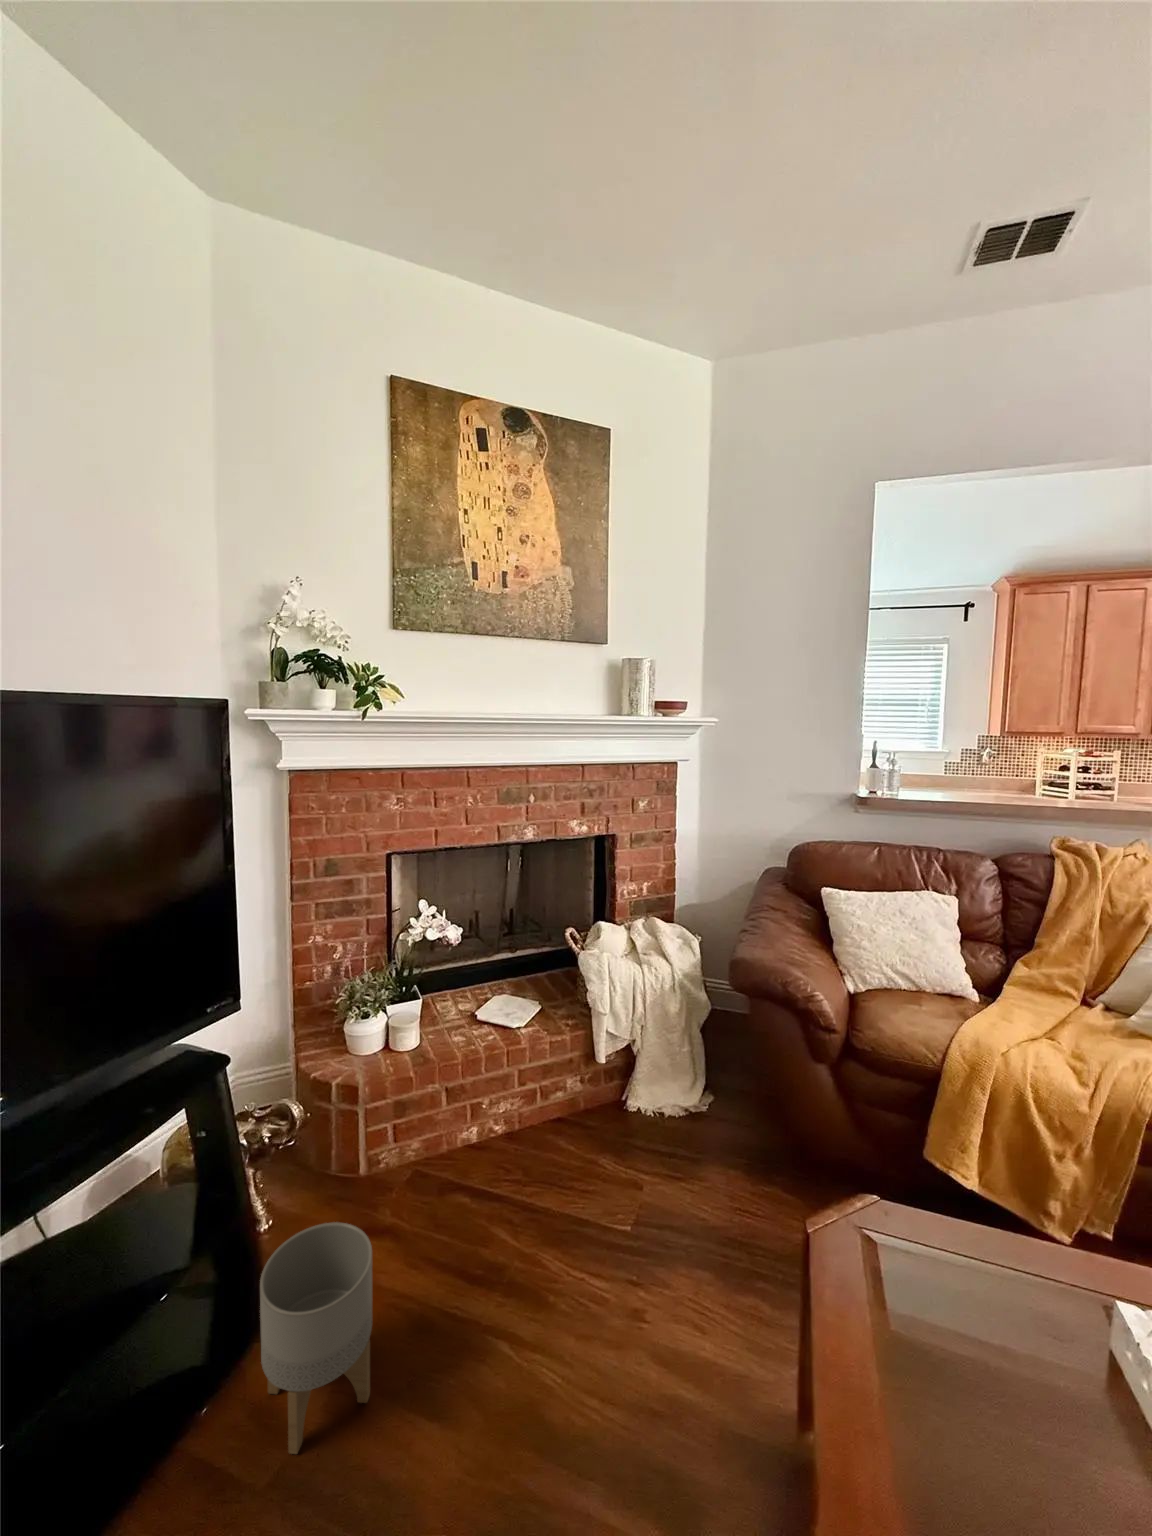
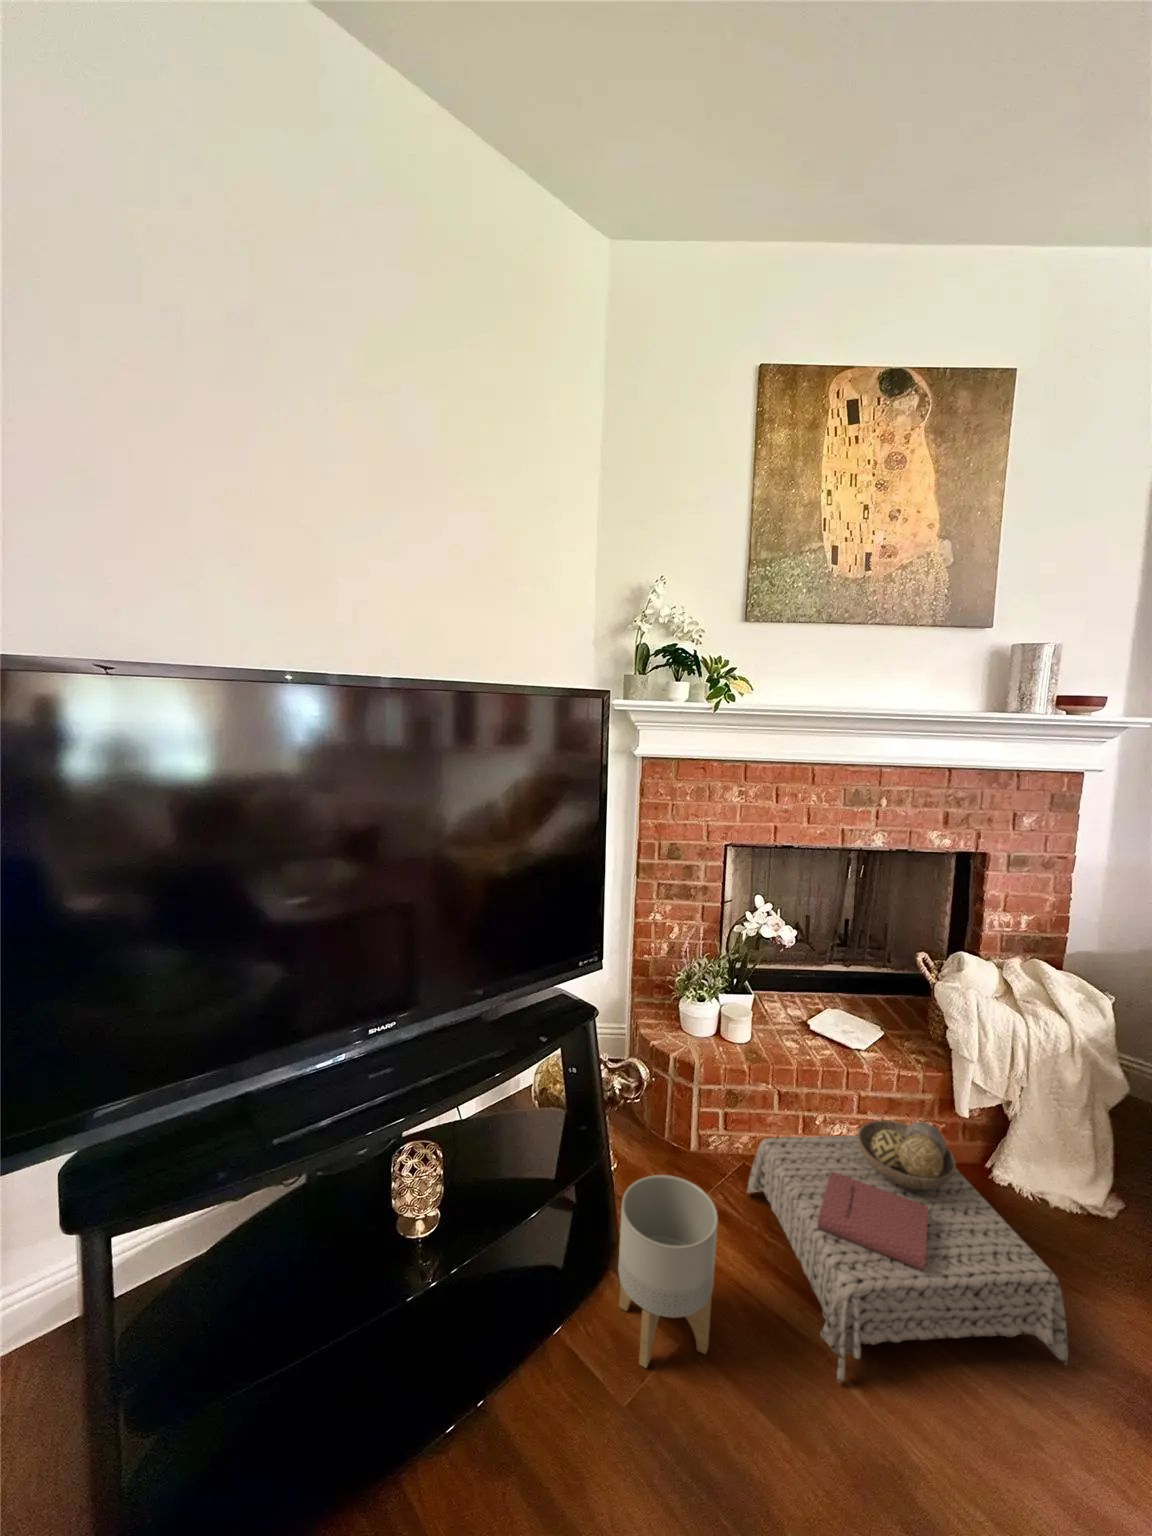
ottoman: none [418,1084,680,1367] -> present [747,1120,1068,1382]

